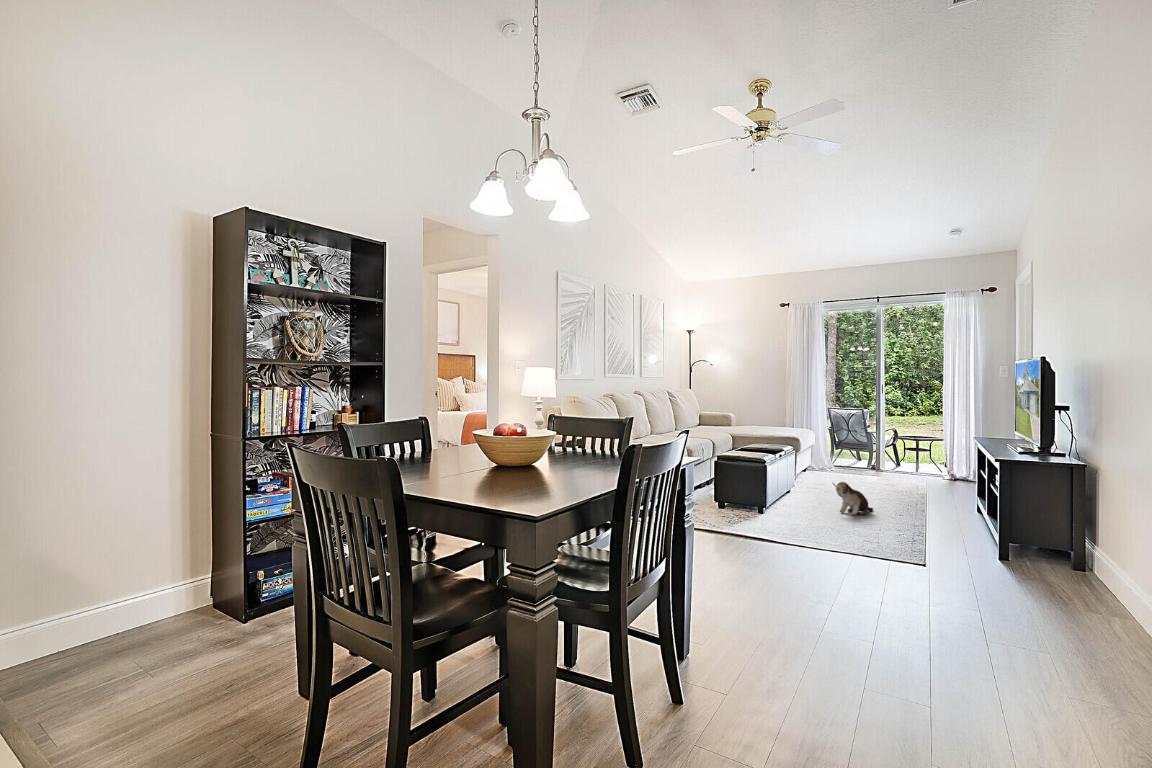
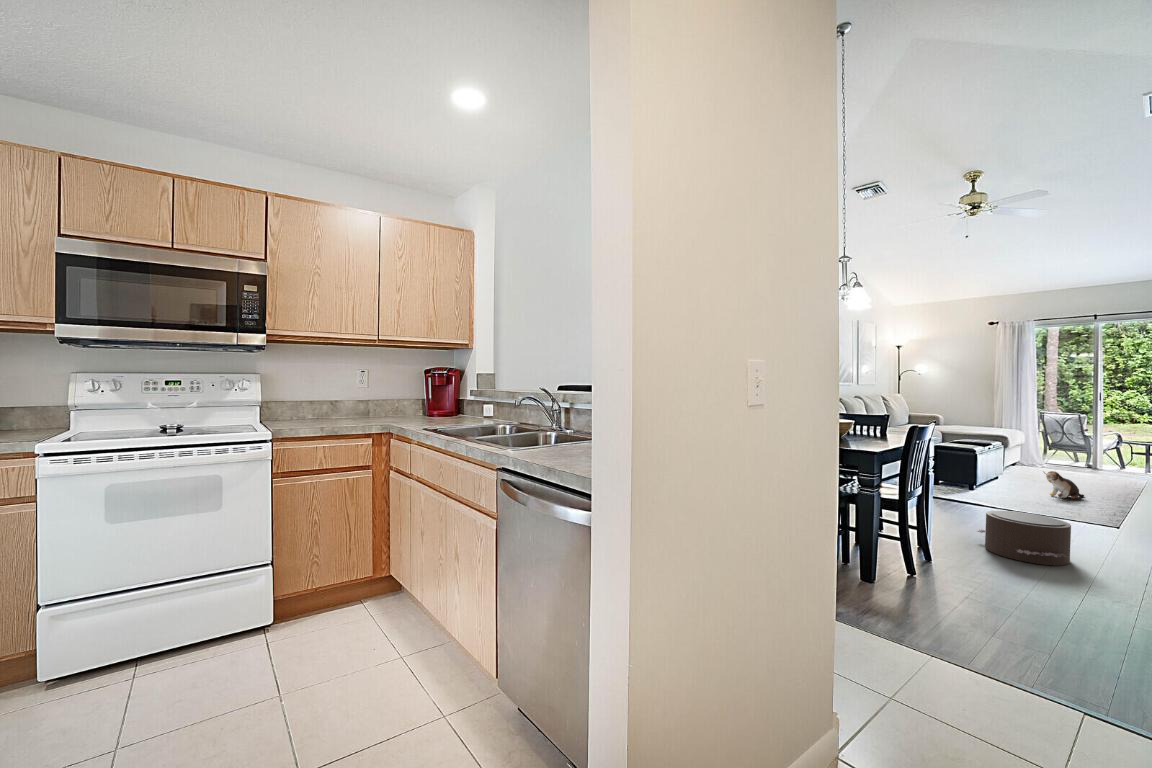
pouf: none [754,564,873,657] -> present [977,511,1071,566]

